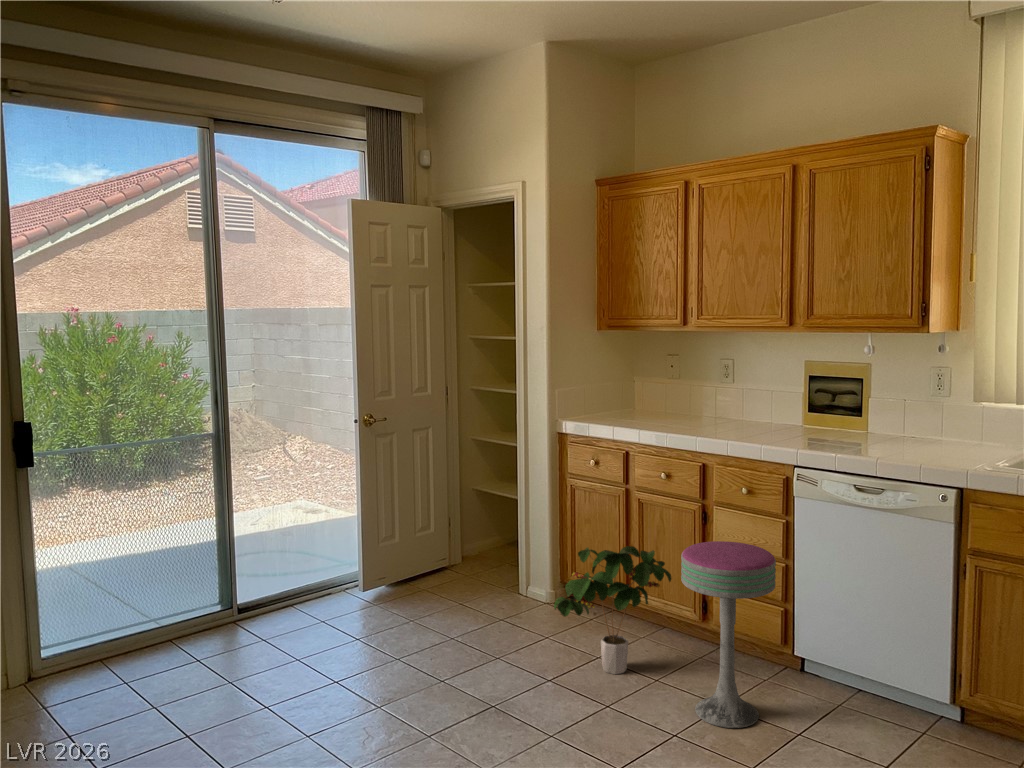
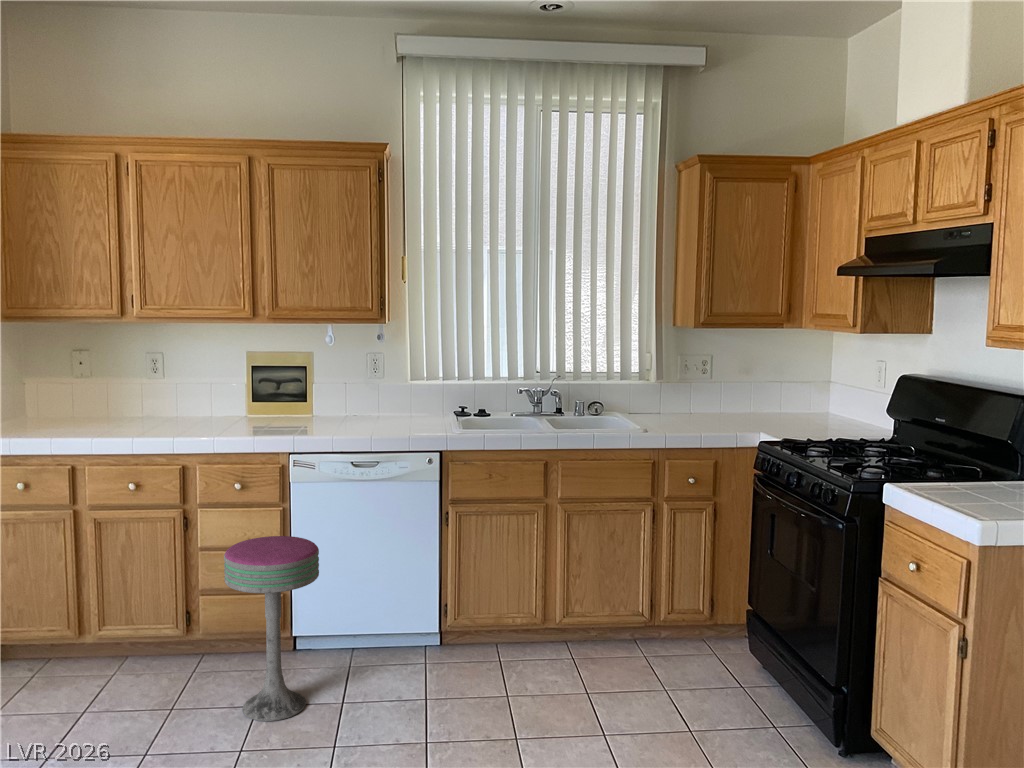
potted plant: present [554,546,671,674] -> none [46,569,180,721]

